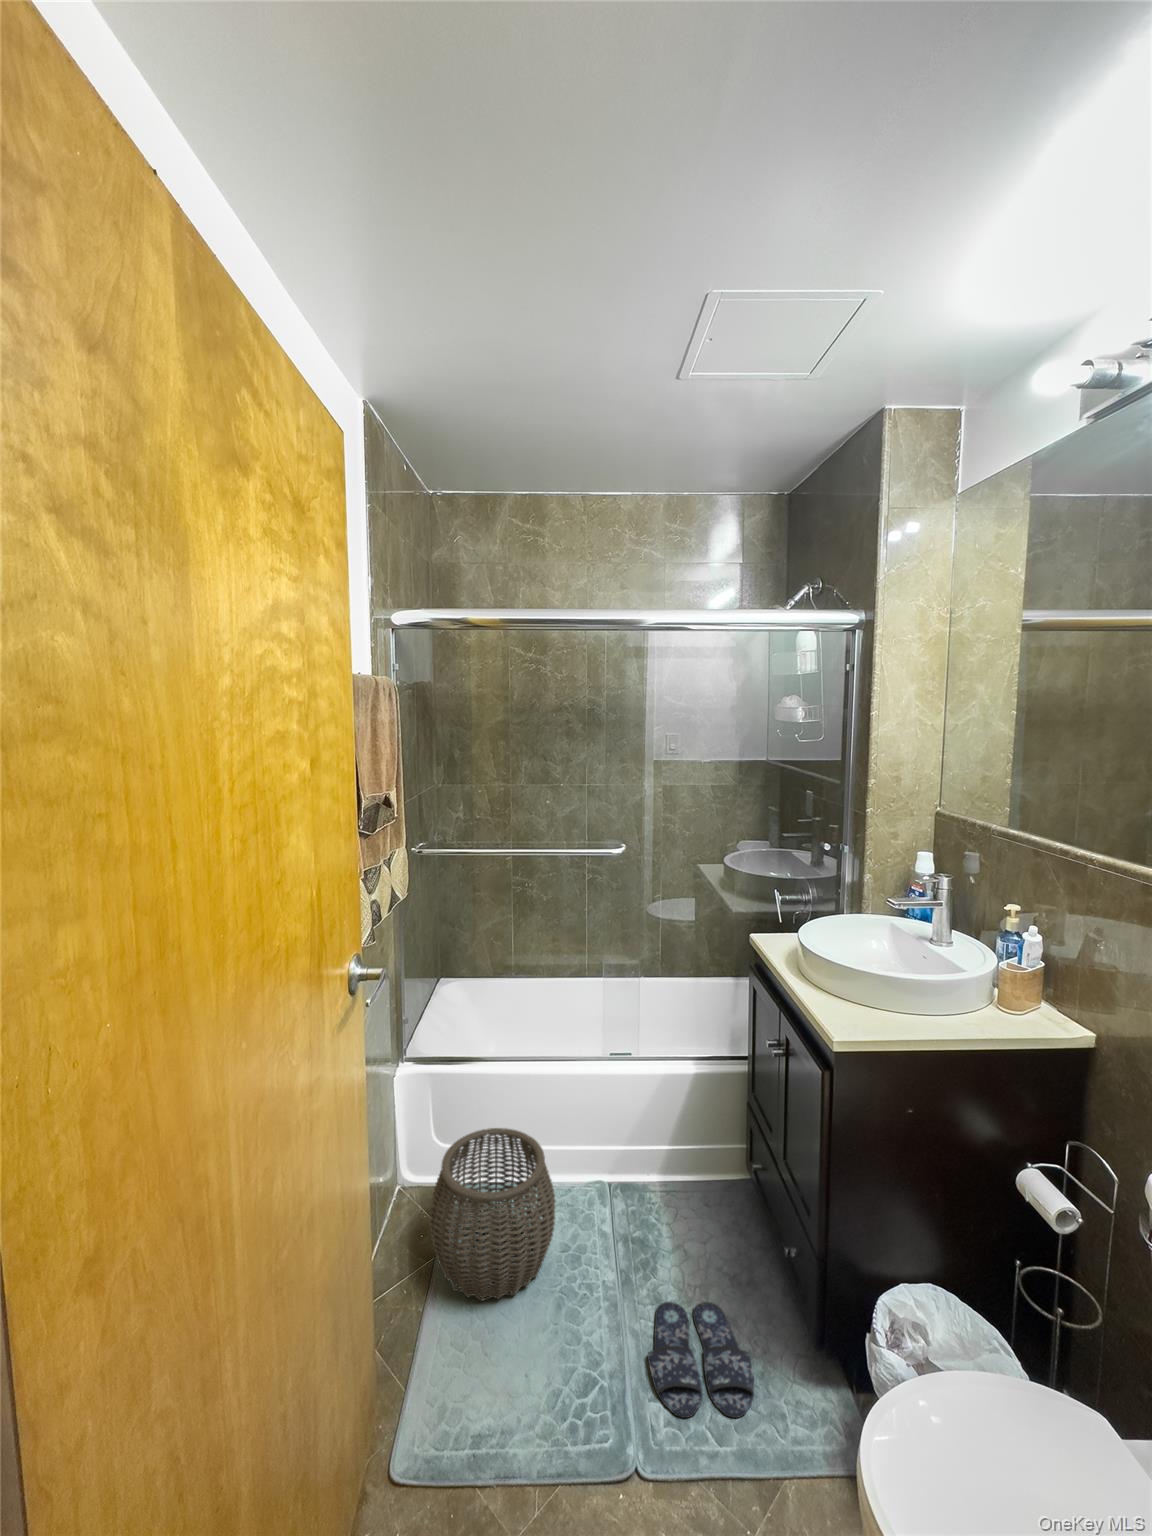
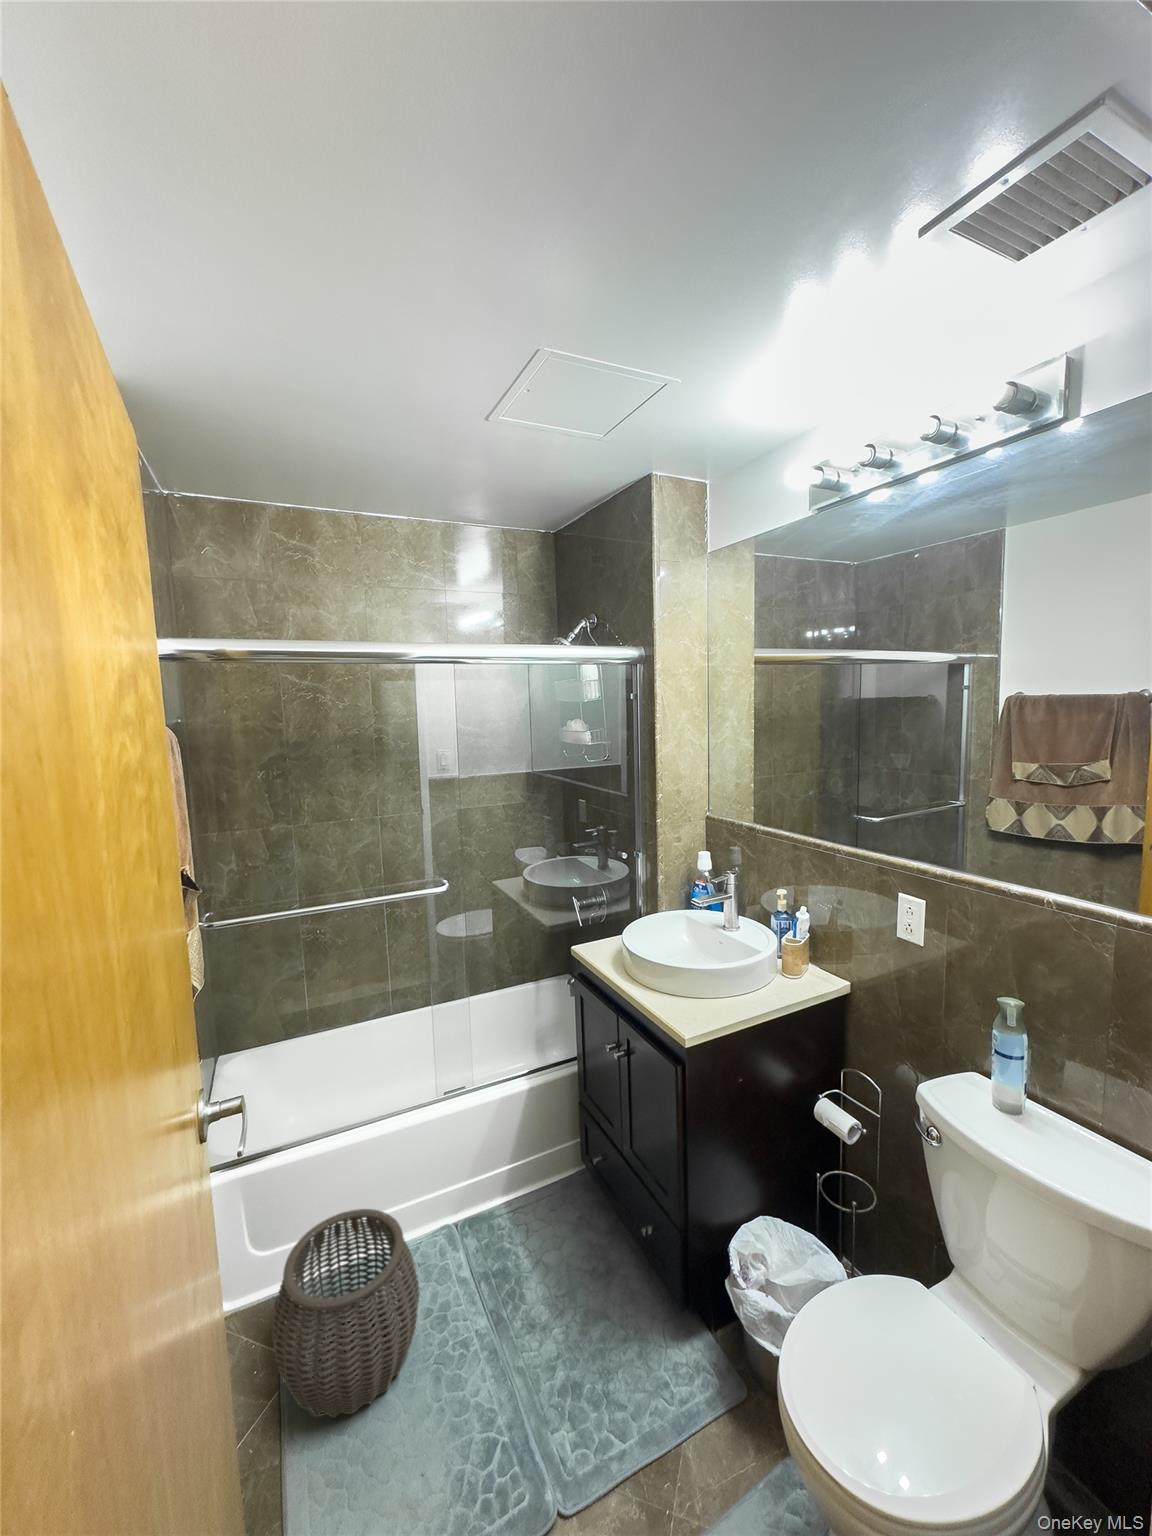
slippers: present [648,1302,754,1418] -> none [534,1306,639,1435]

